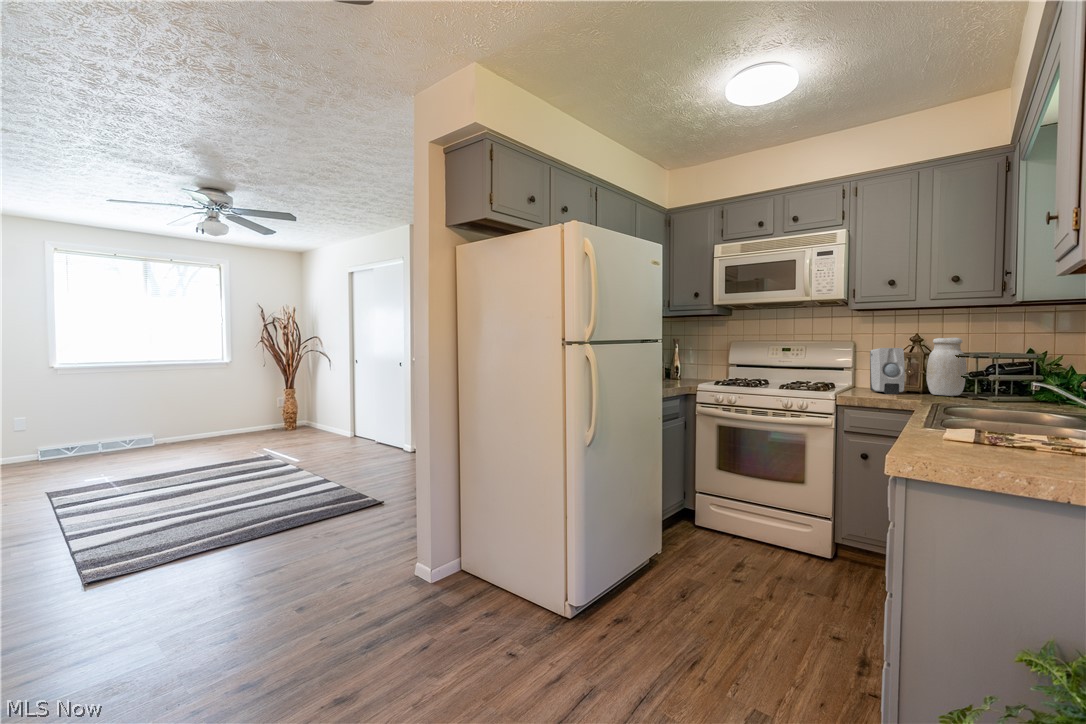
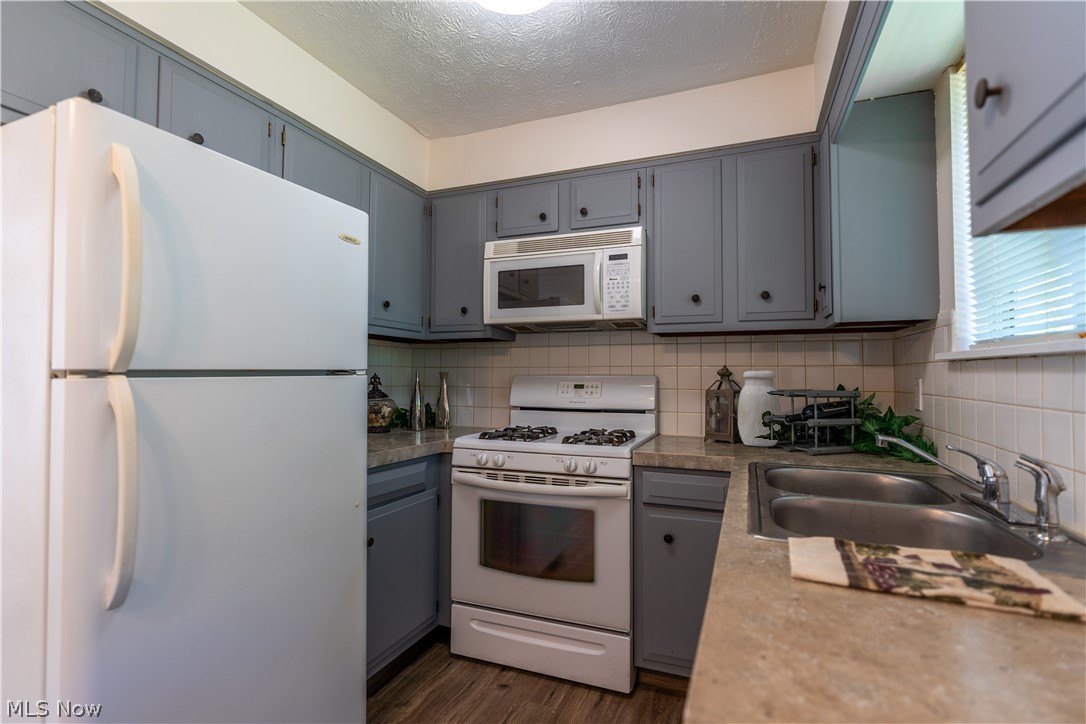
soap dispenser: present [870,348,905,394] -> none [674,384,713,446]

